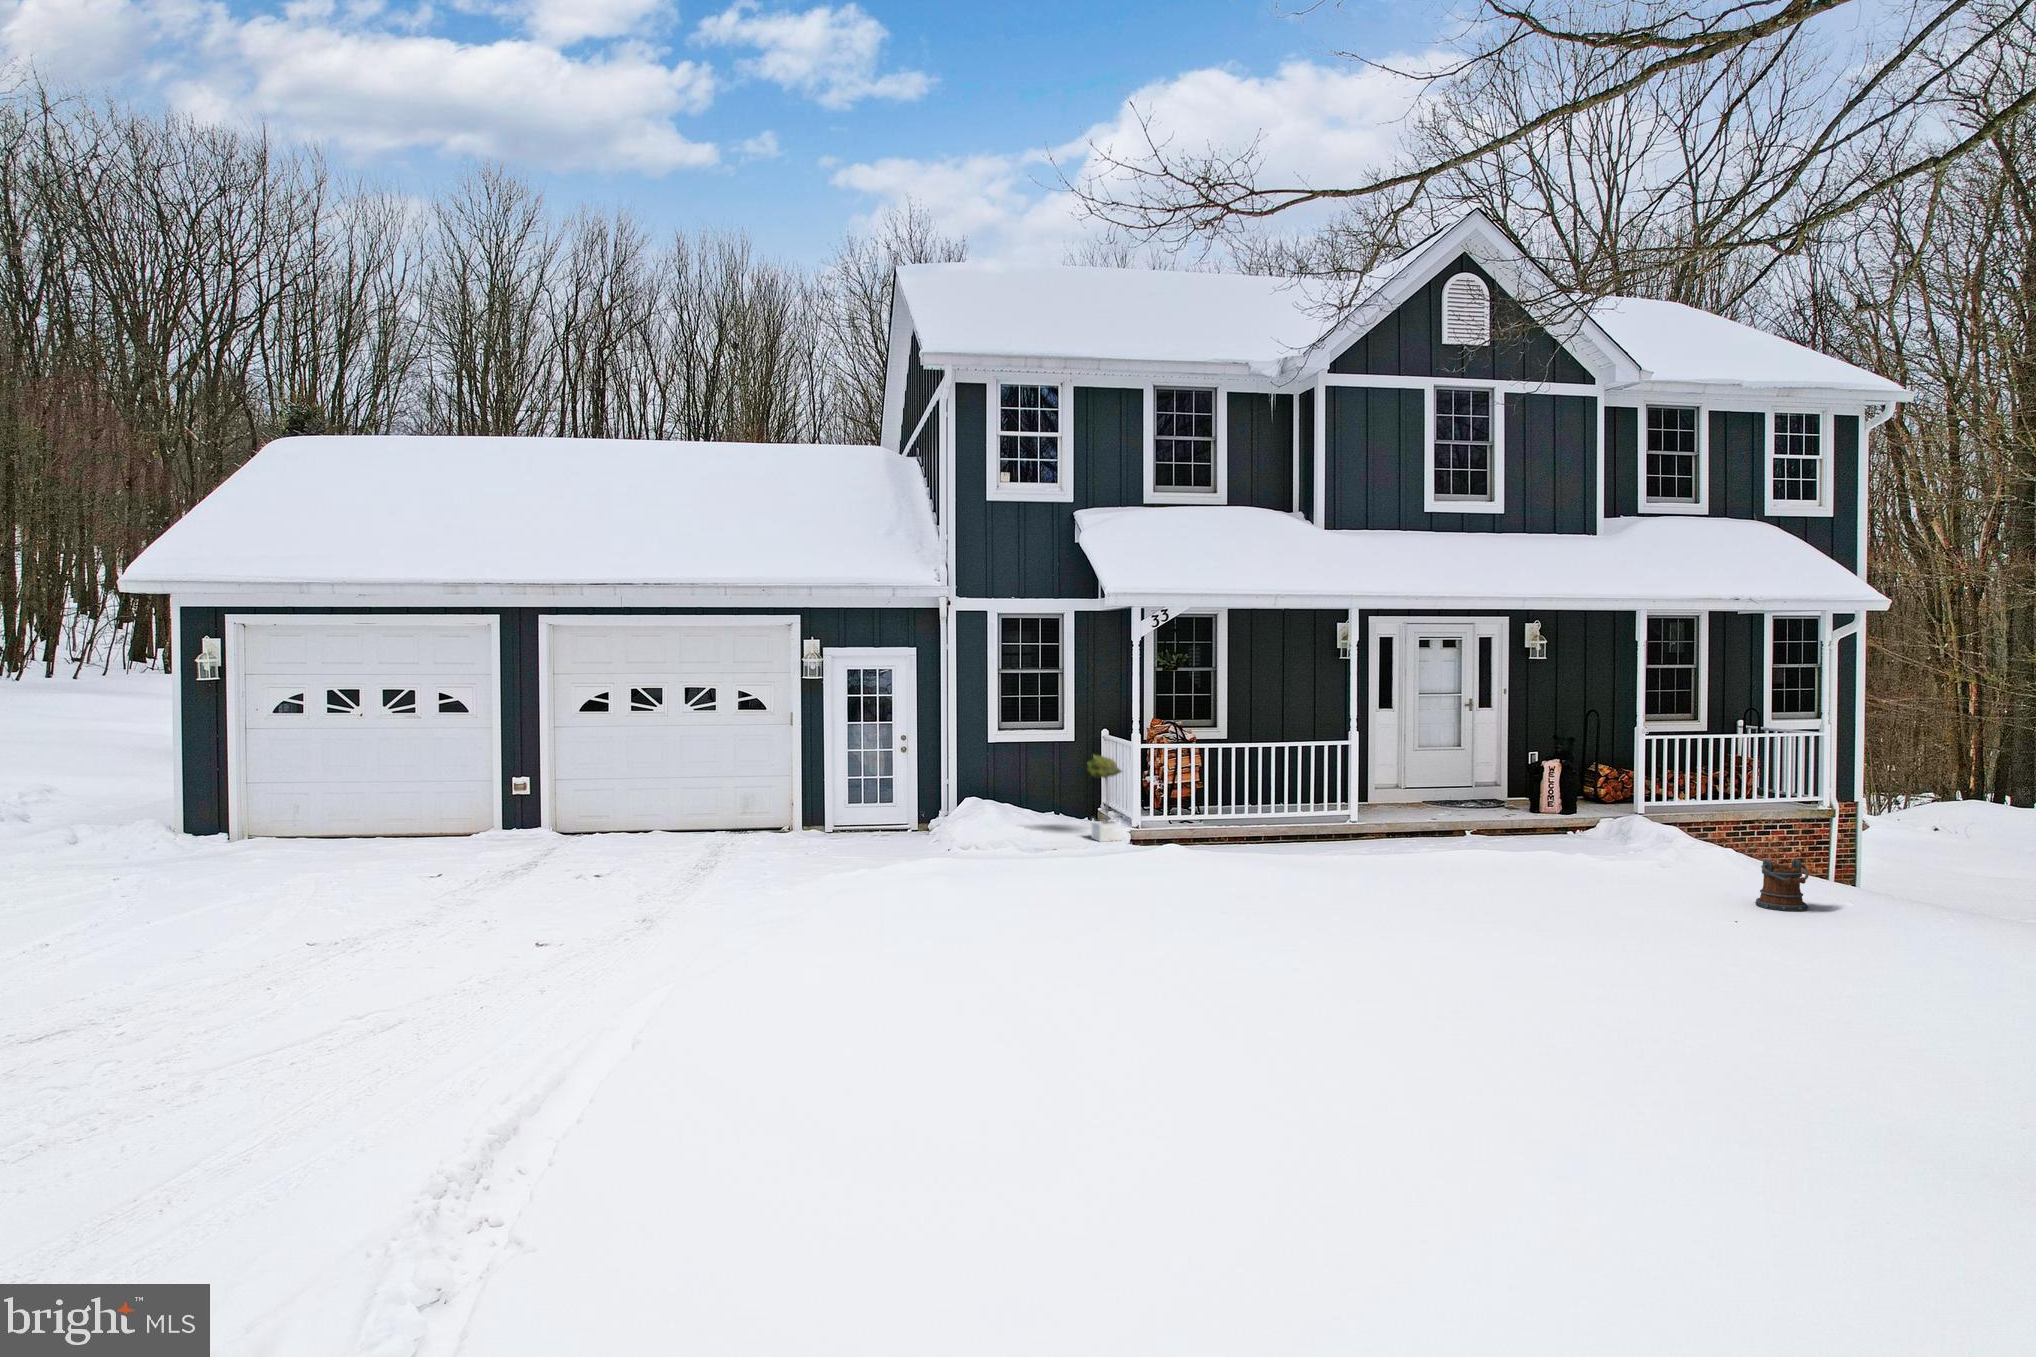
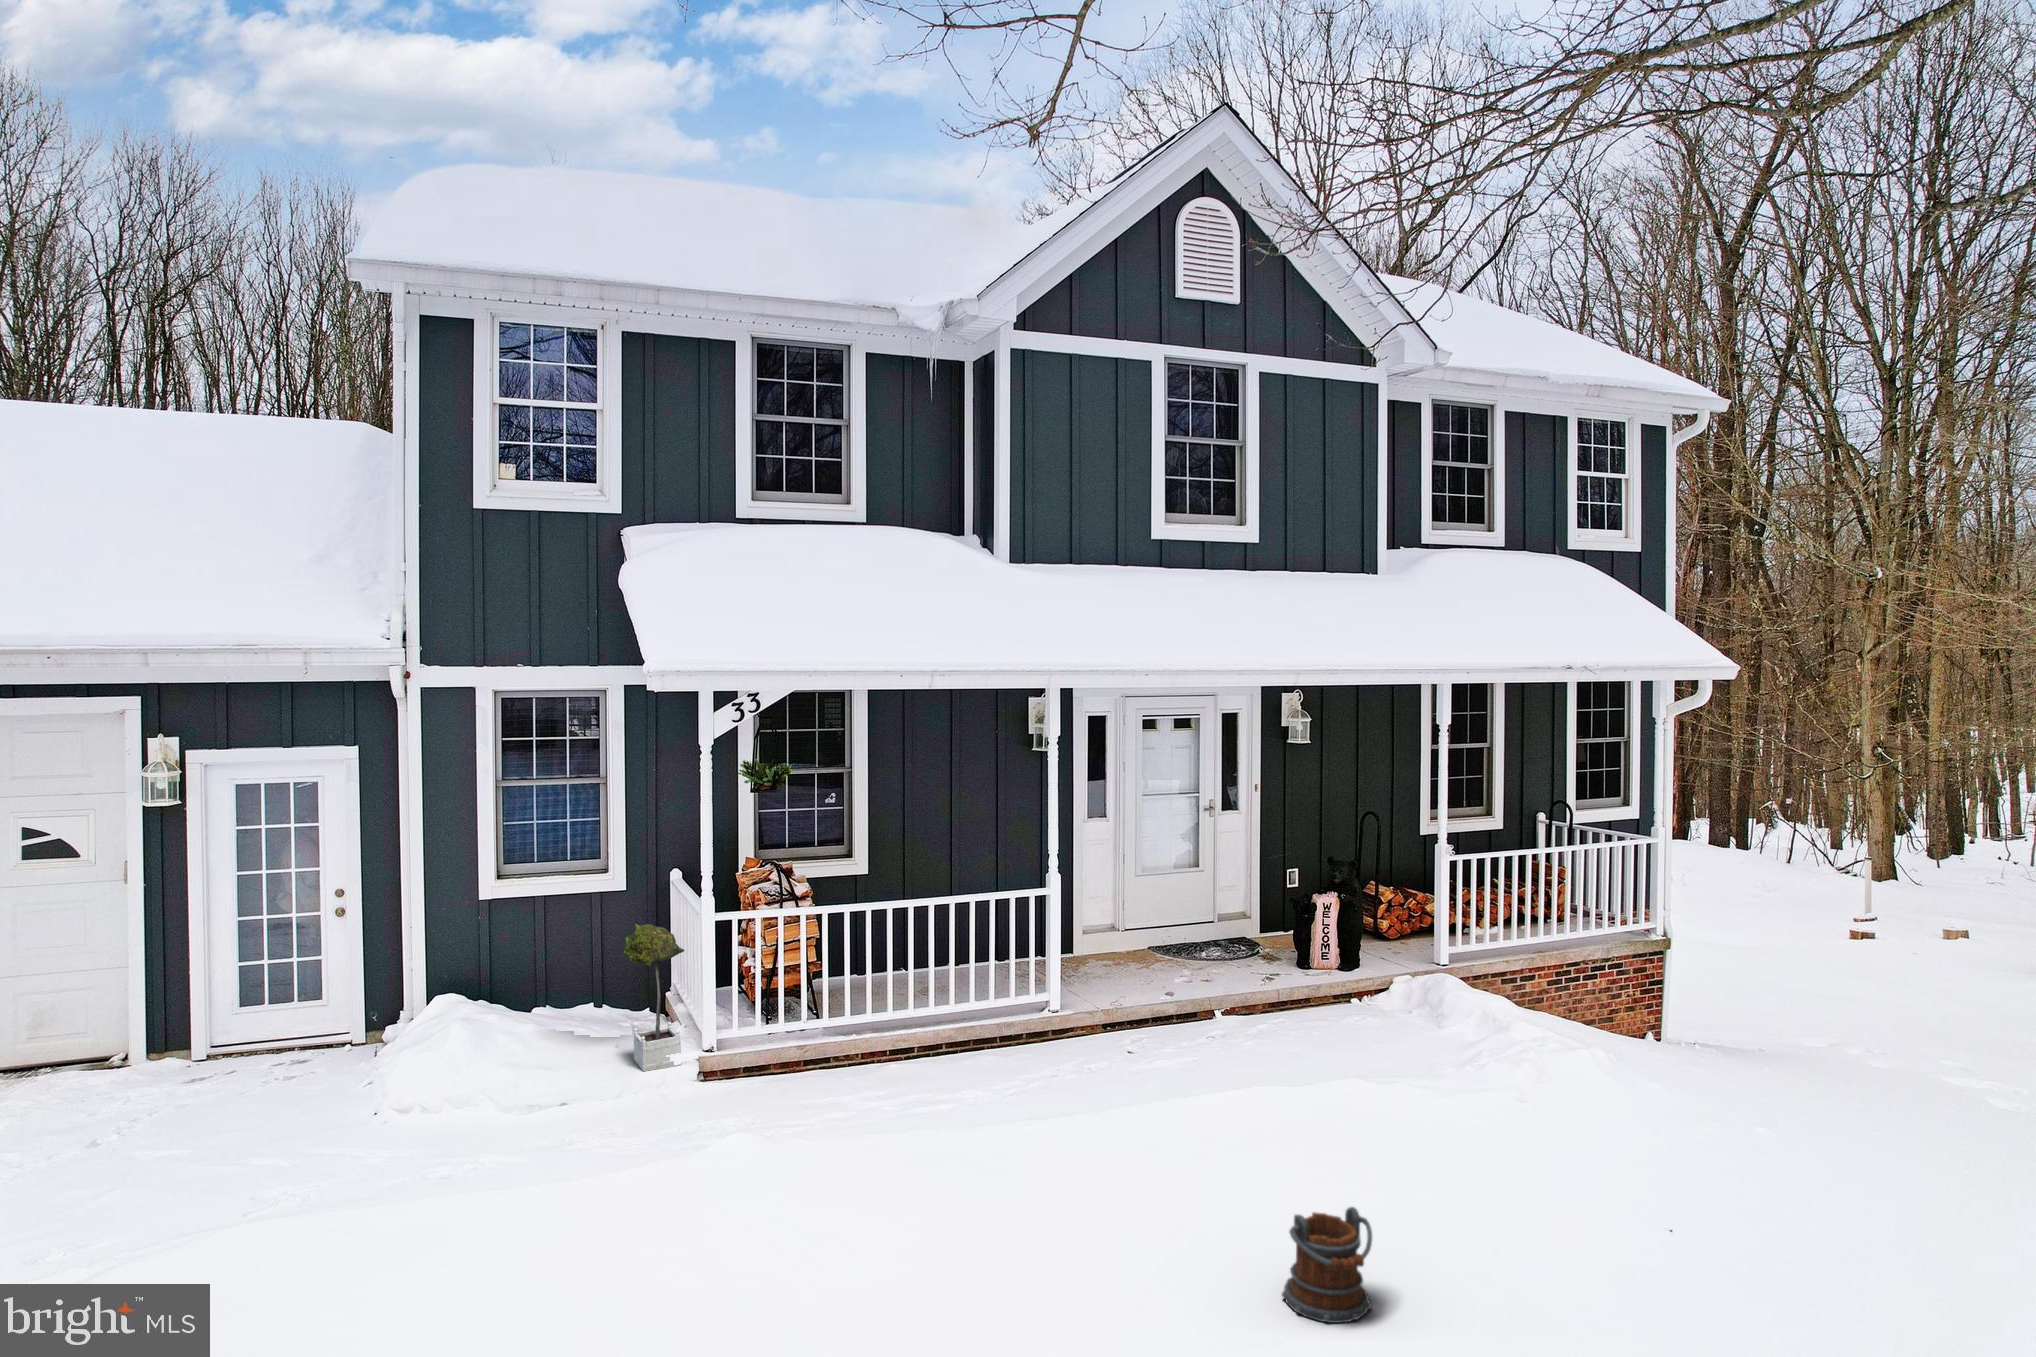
bucket: present [1755,859,1809,911] -> present [1282,1207,1372,1323]

